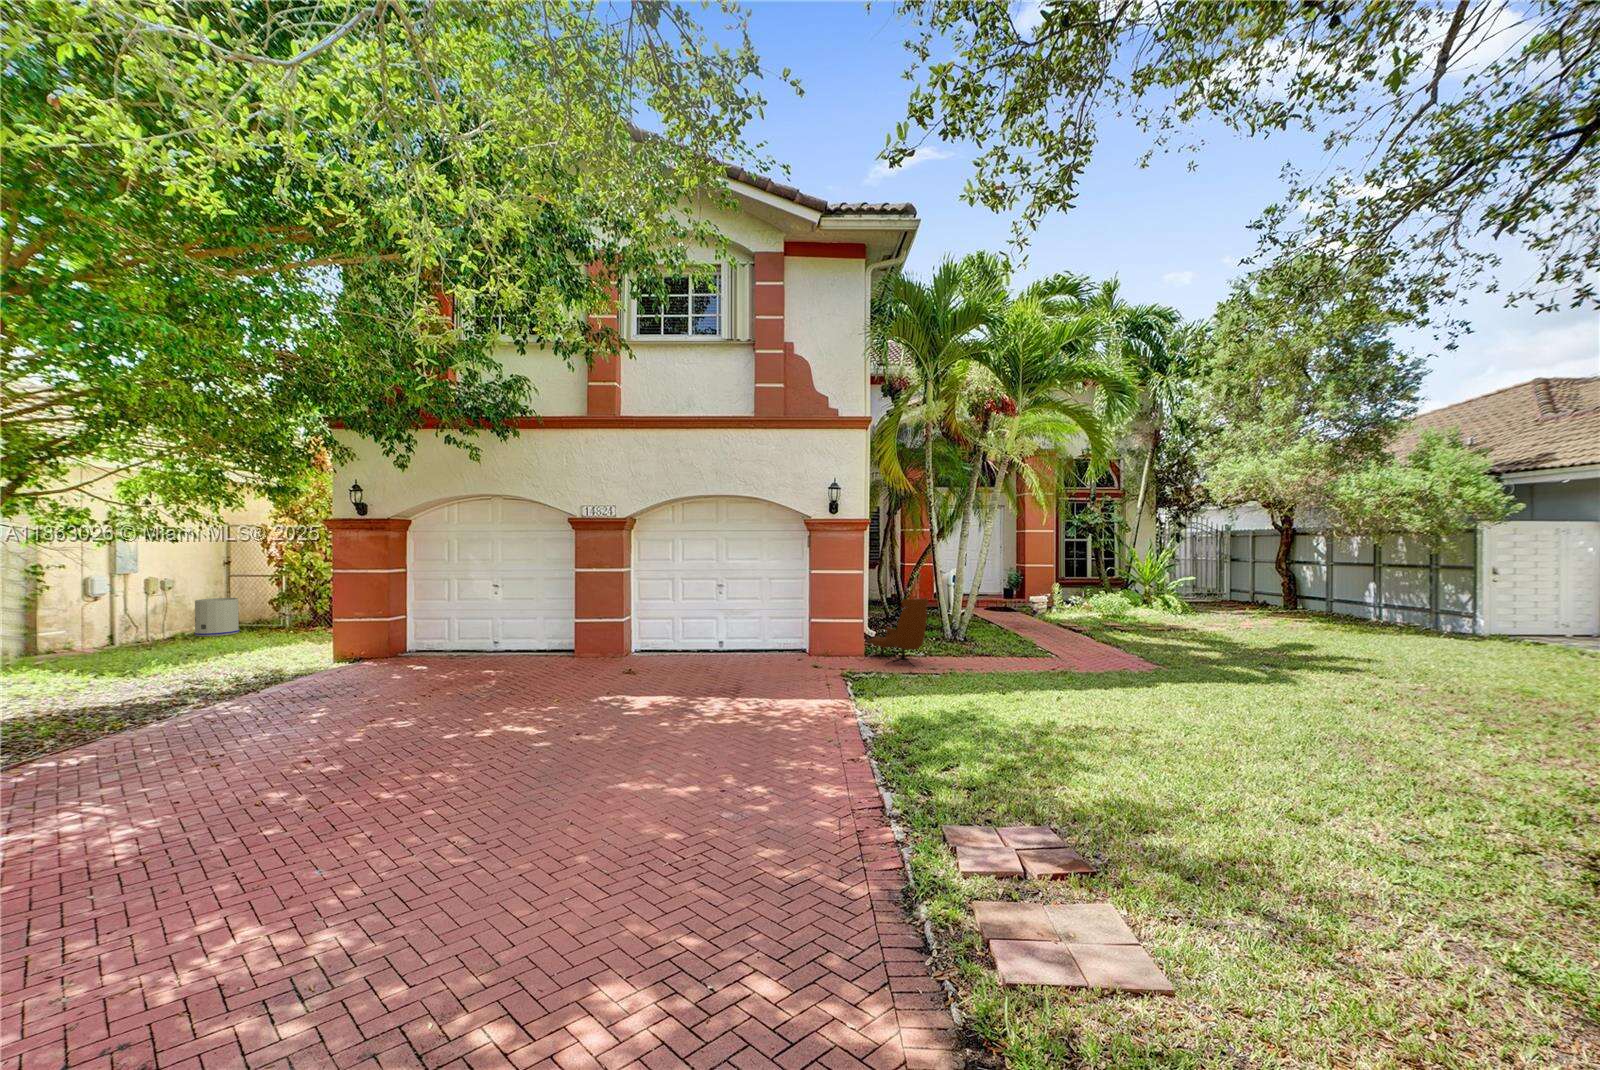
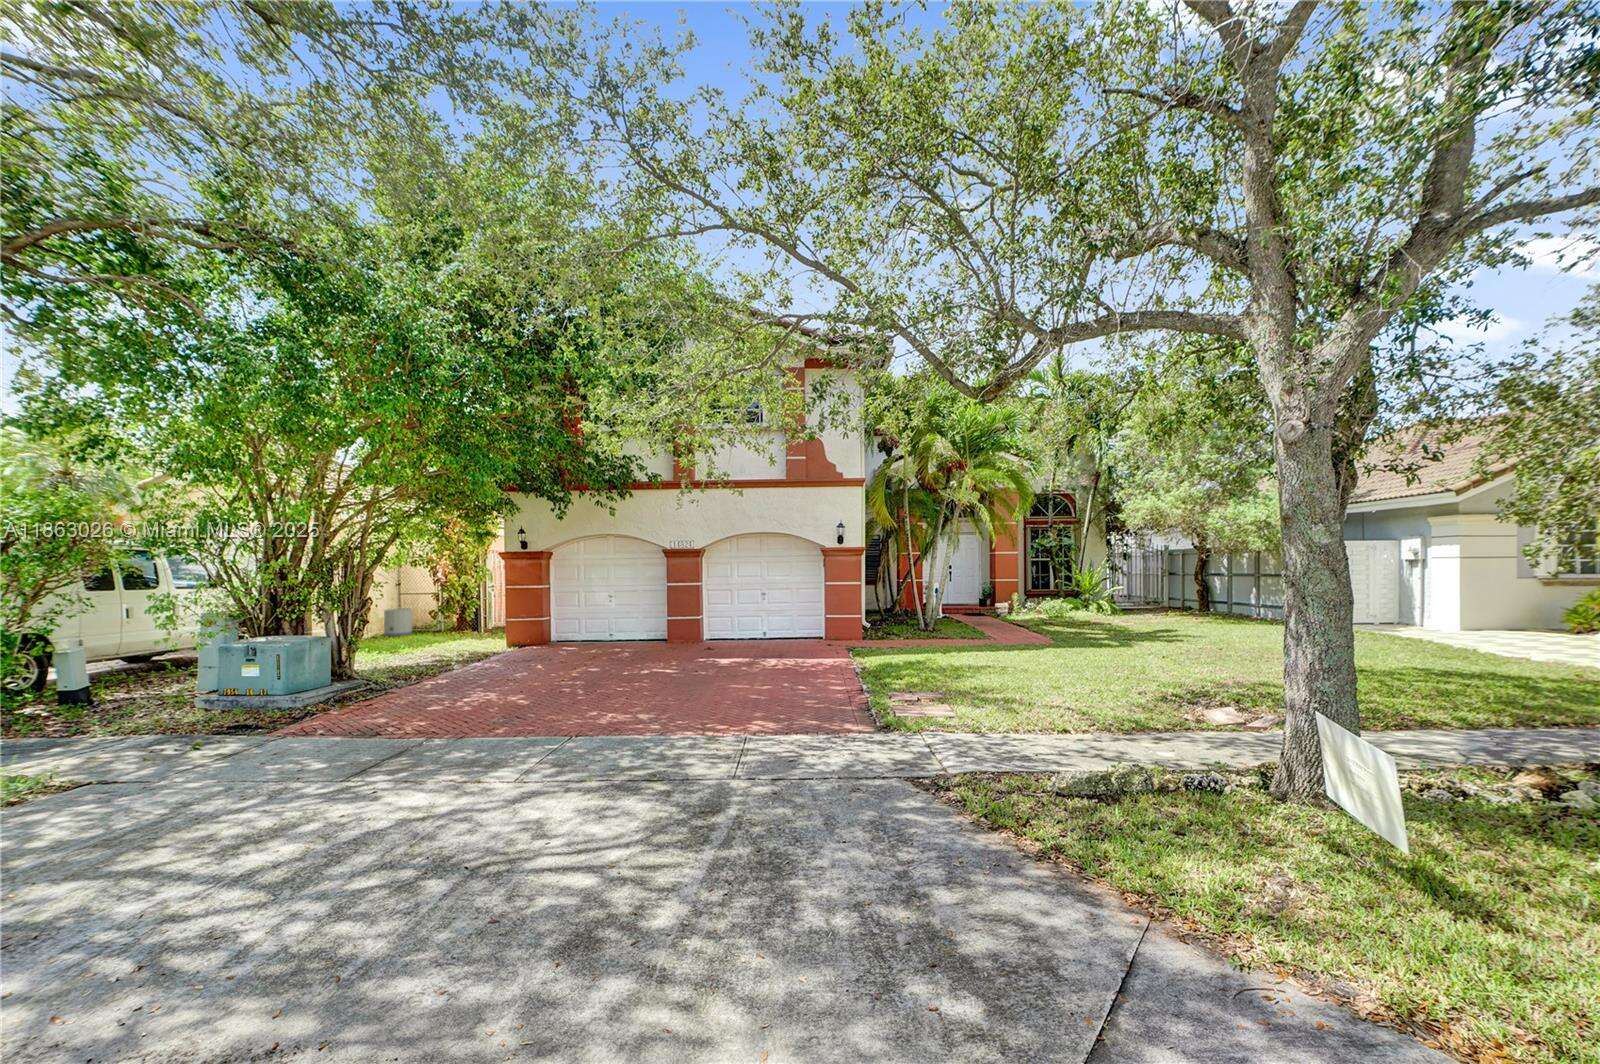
lounge chair: present [869,598,928,666] -> none [866,599,904,645]

